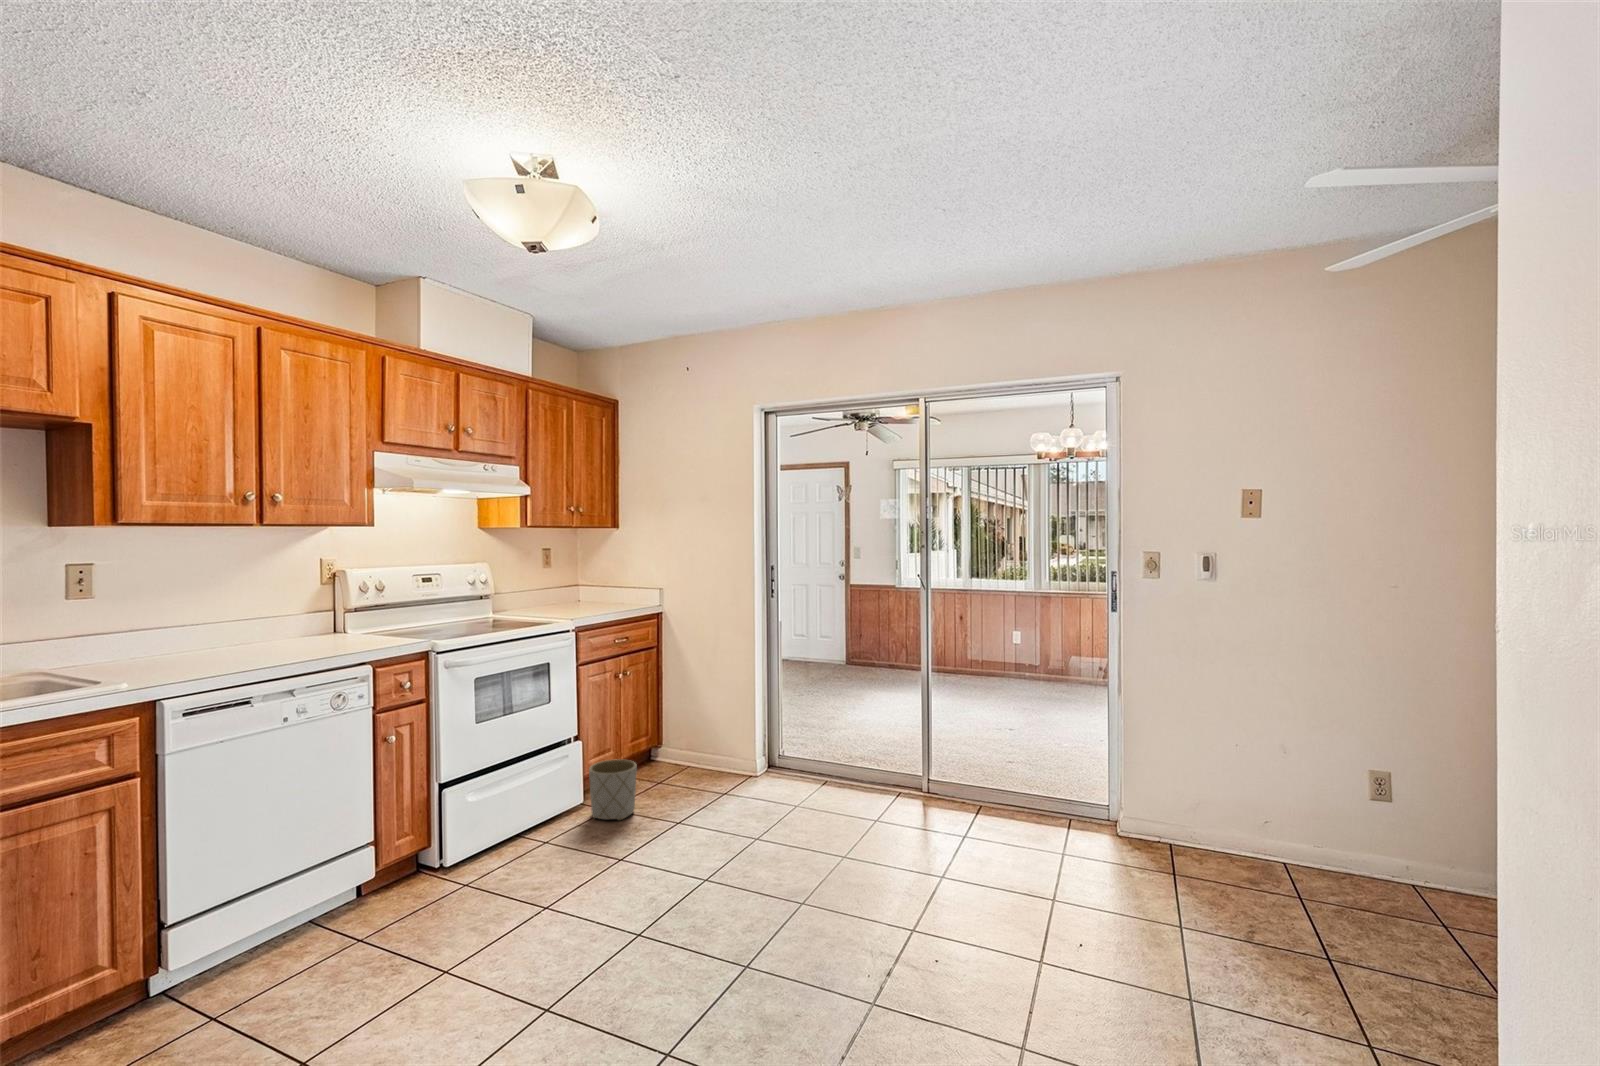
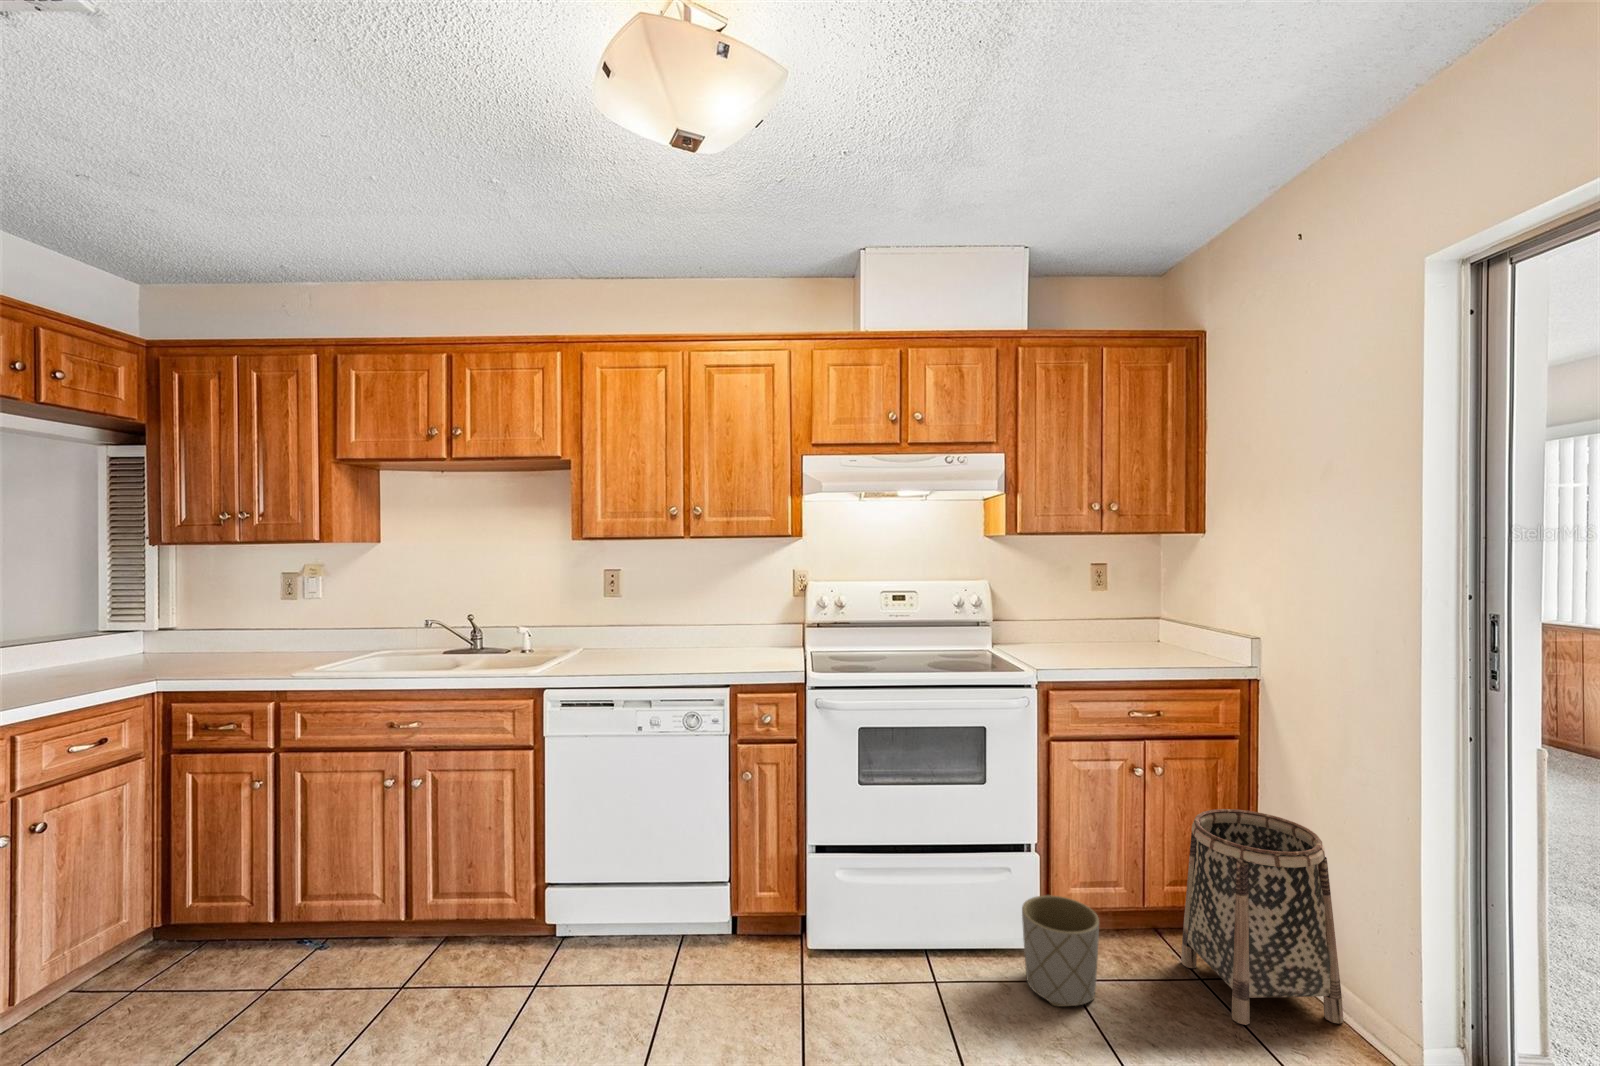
basket: none [648,683,724,789] -> present [1181,809,1343,1025]

